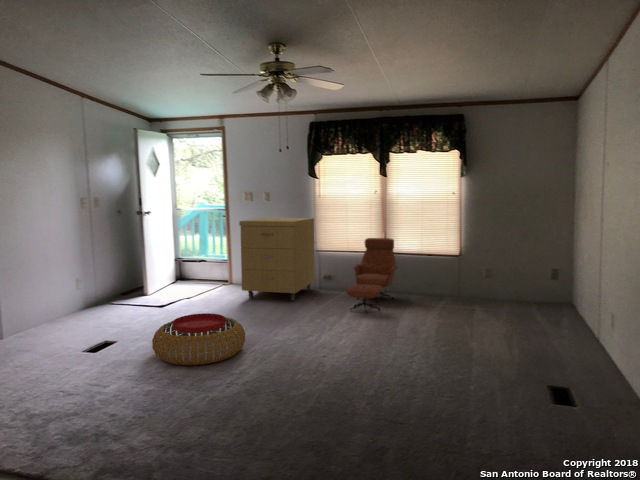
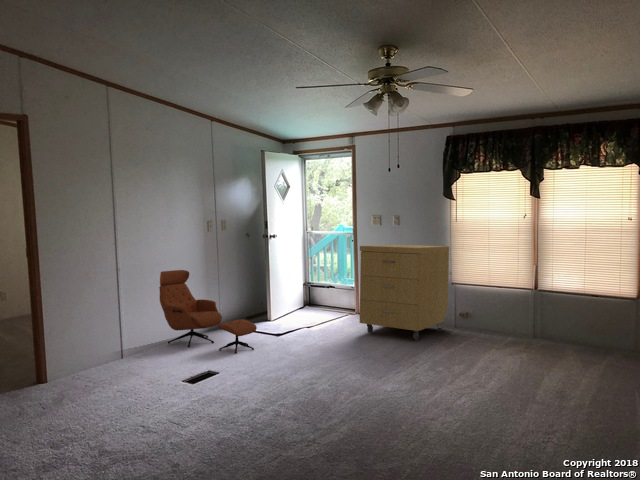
lounge chair: present [347,238,398,313] -> present [159,270,257,353]
pouf: present [152,313,246,365] -> none [245,340,342,394]

